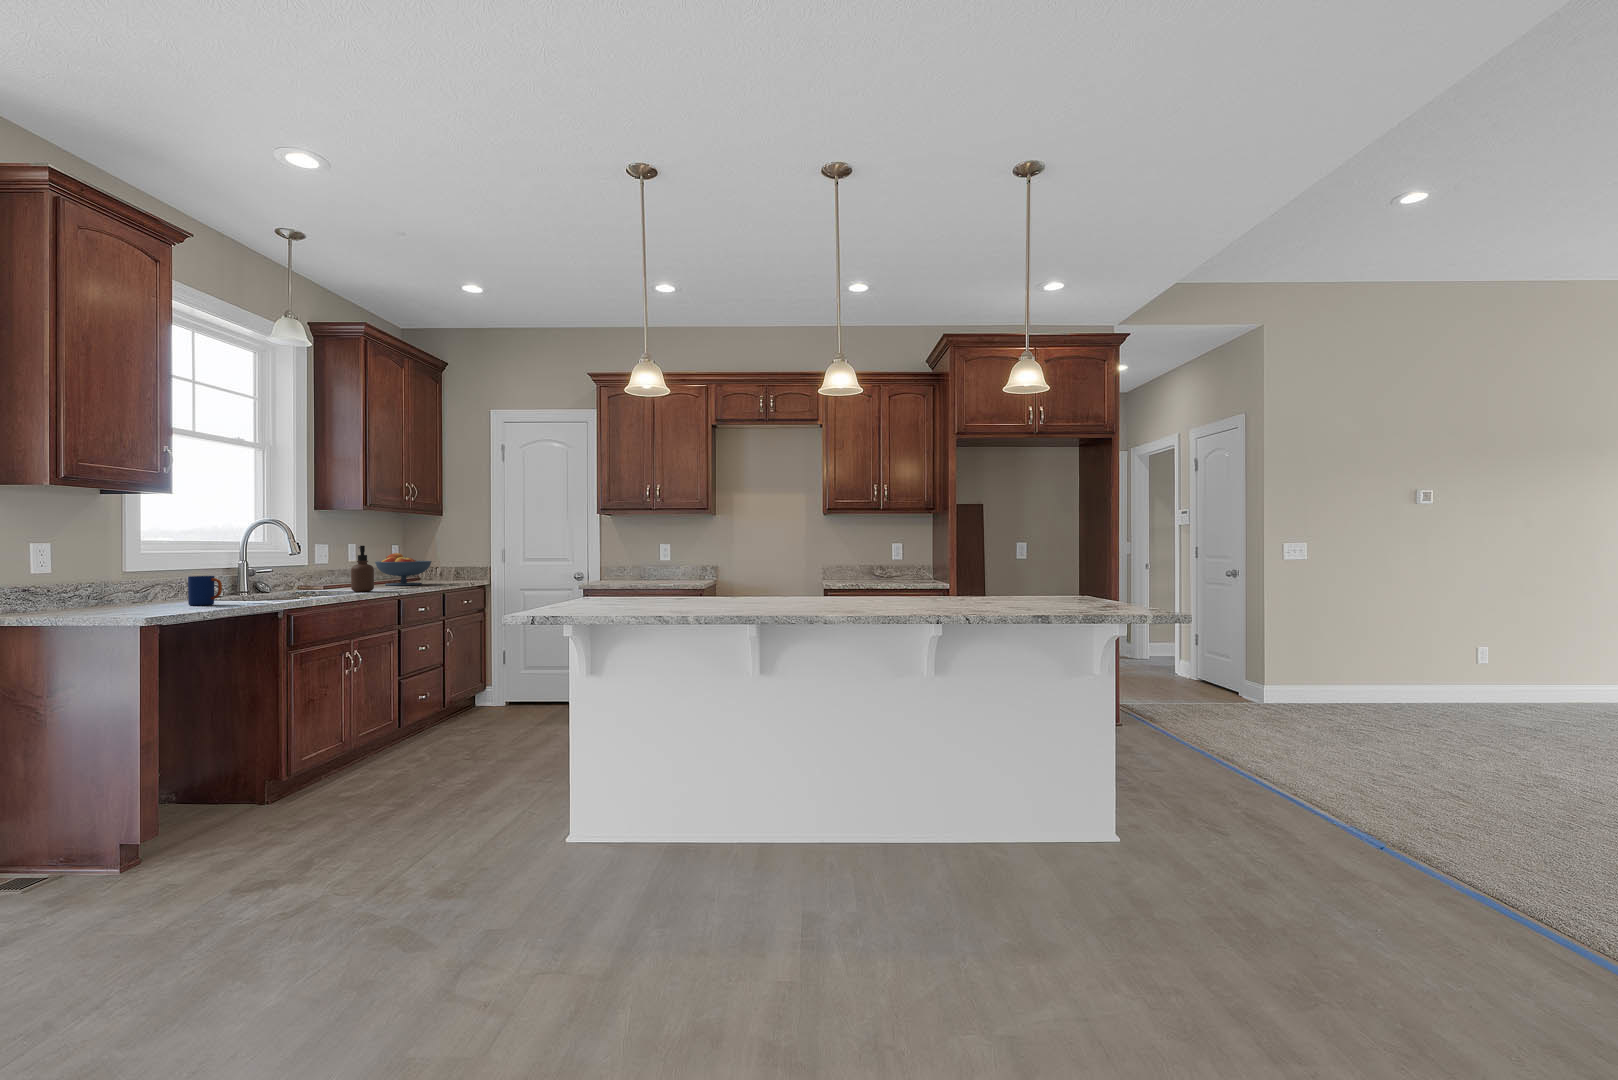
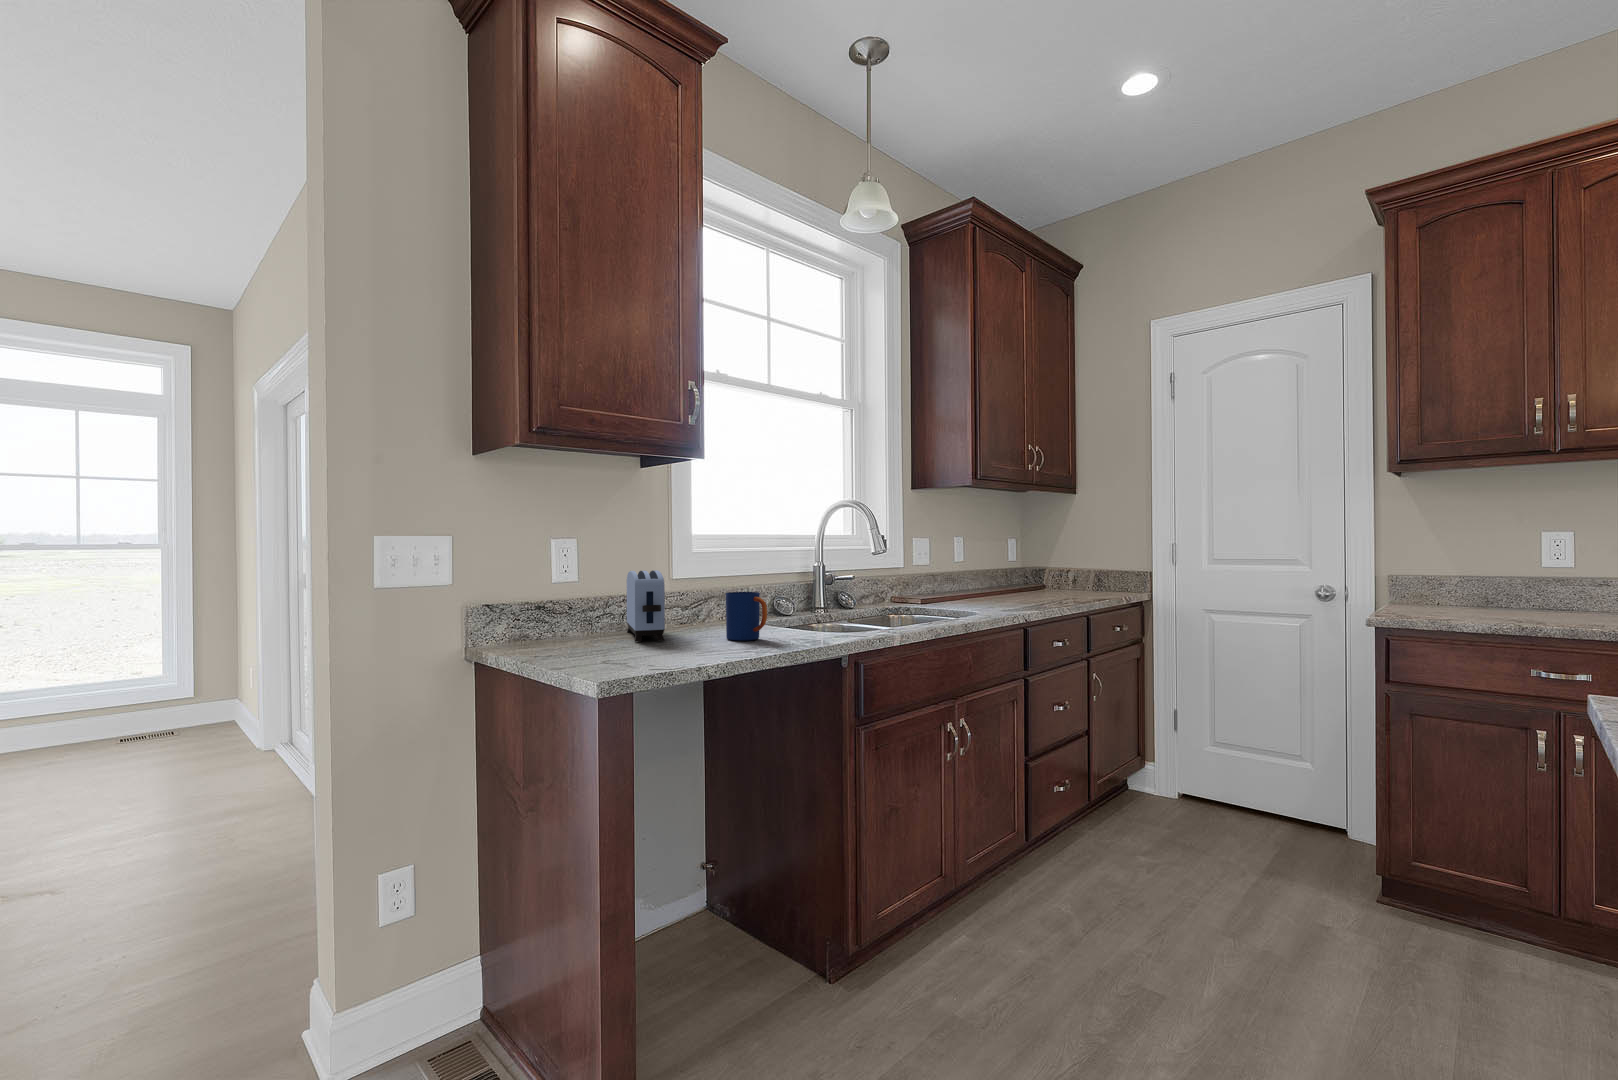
soap dispenser: present [351,546,374,592] -> none [957,542,989,616]
fruit bowl: present [375,553,432,586] -> none [989,552,1069,603]
toaster: none [97,563,142,608] -> present [627,570,665,642]

